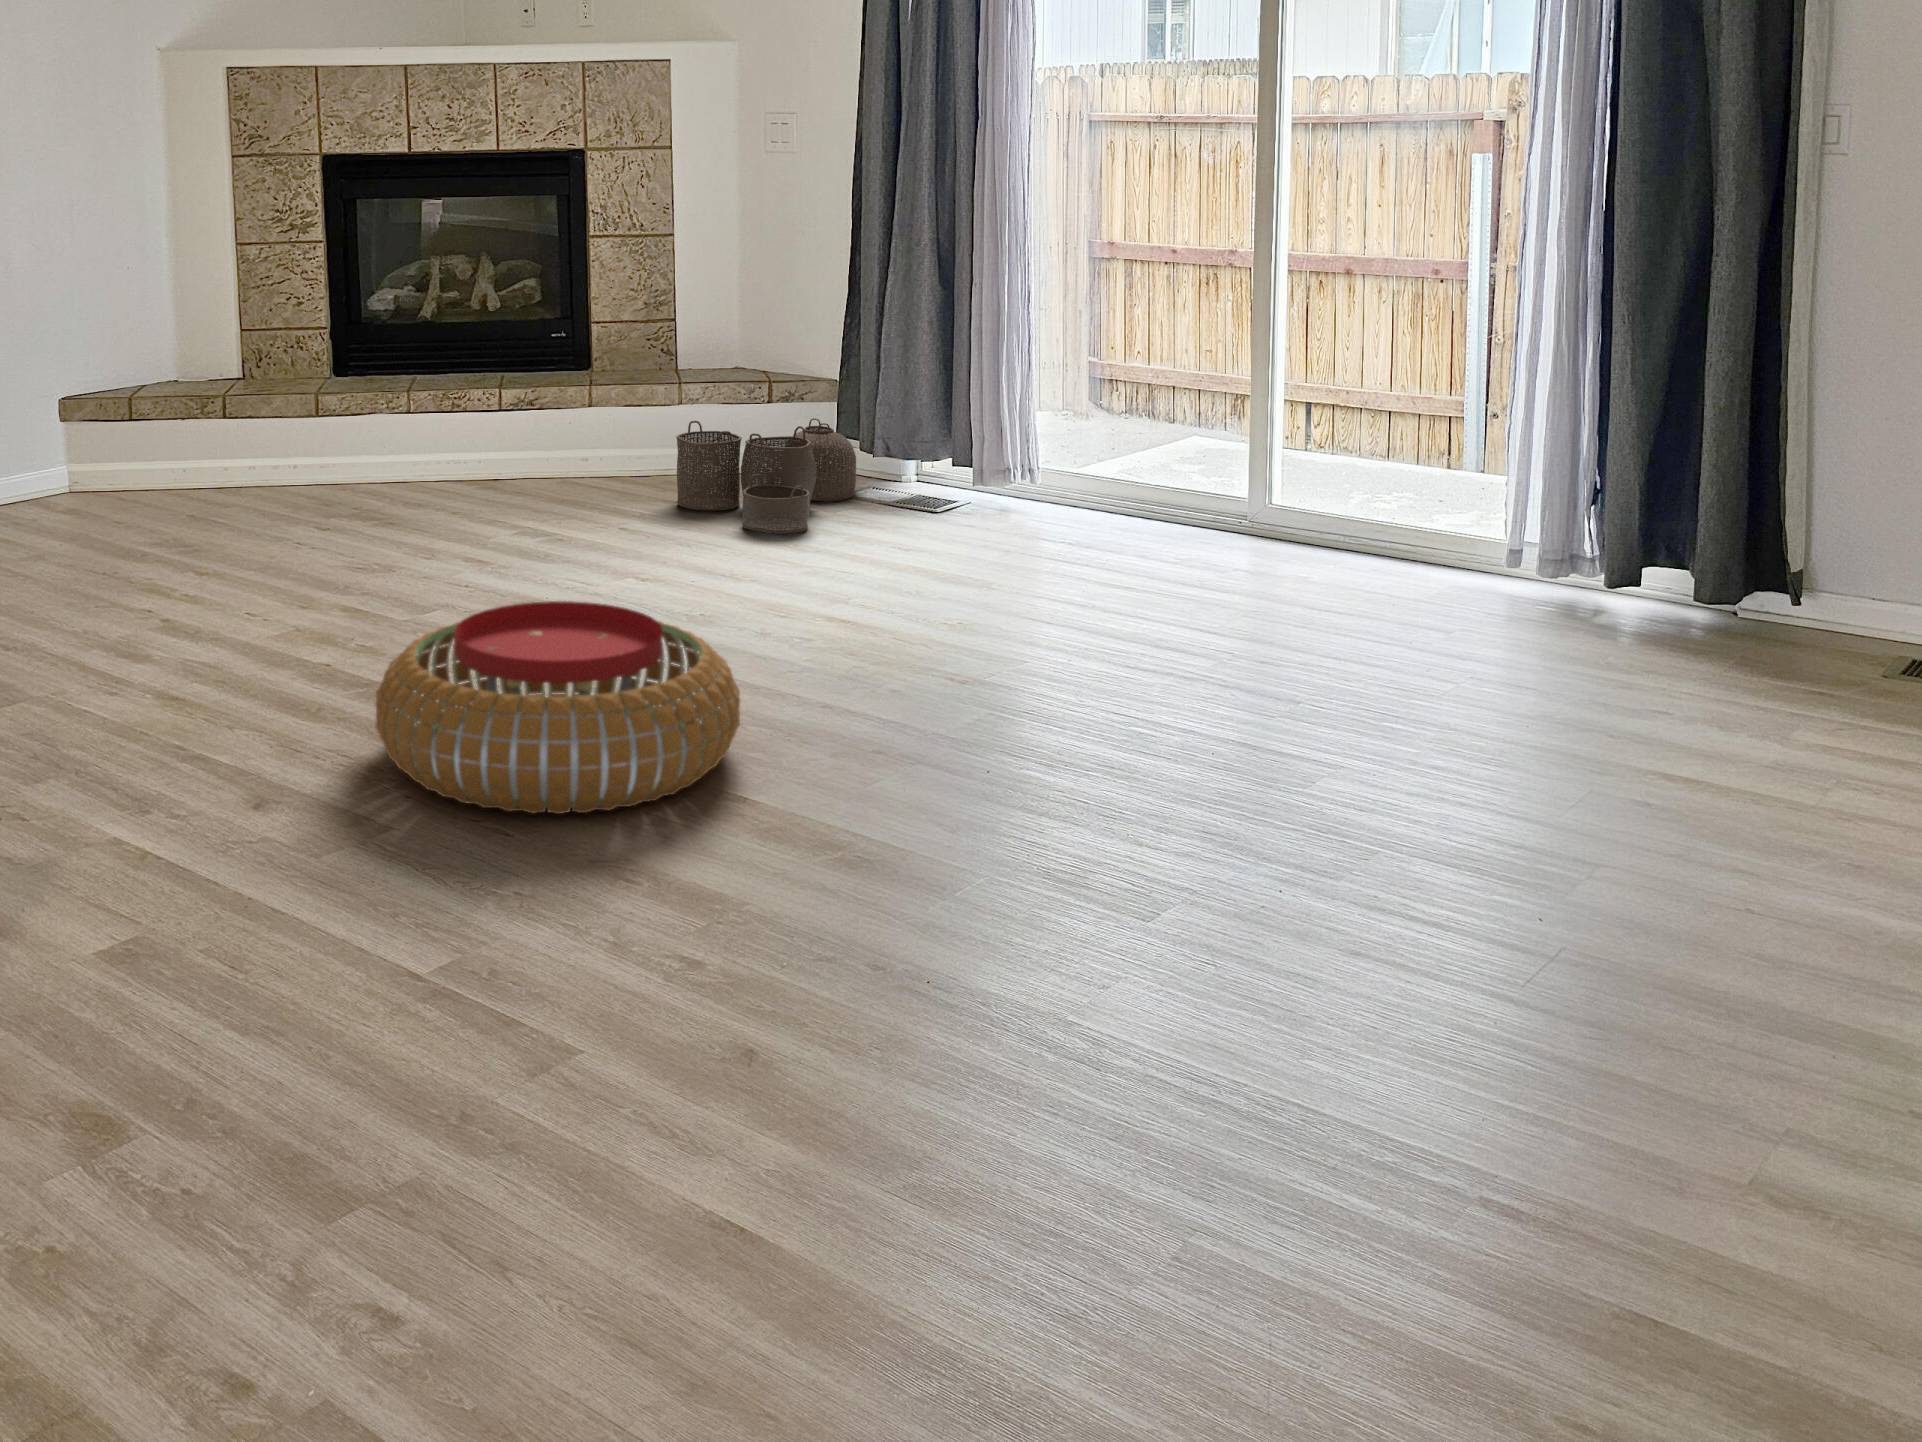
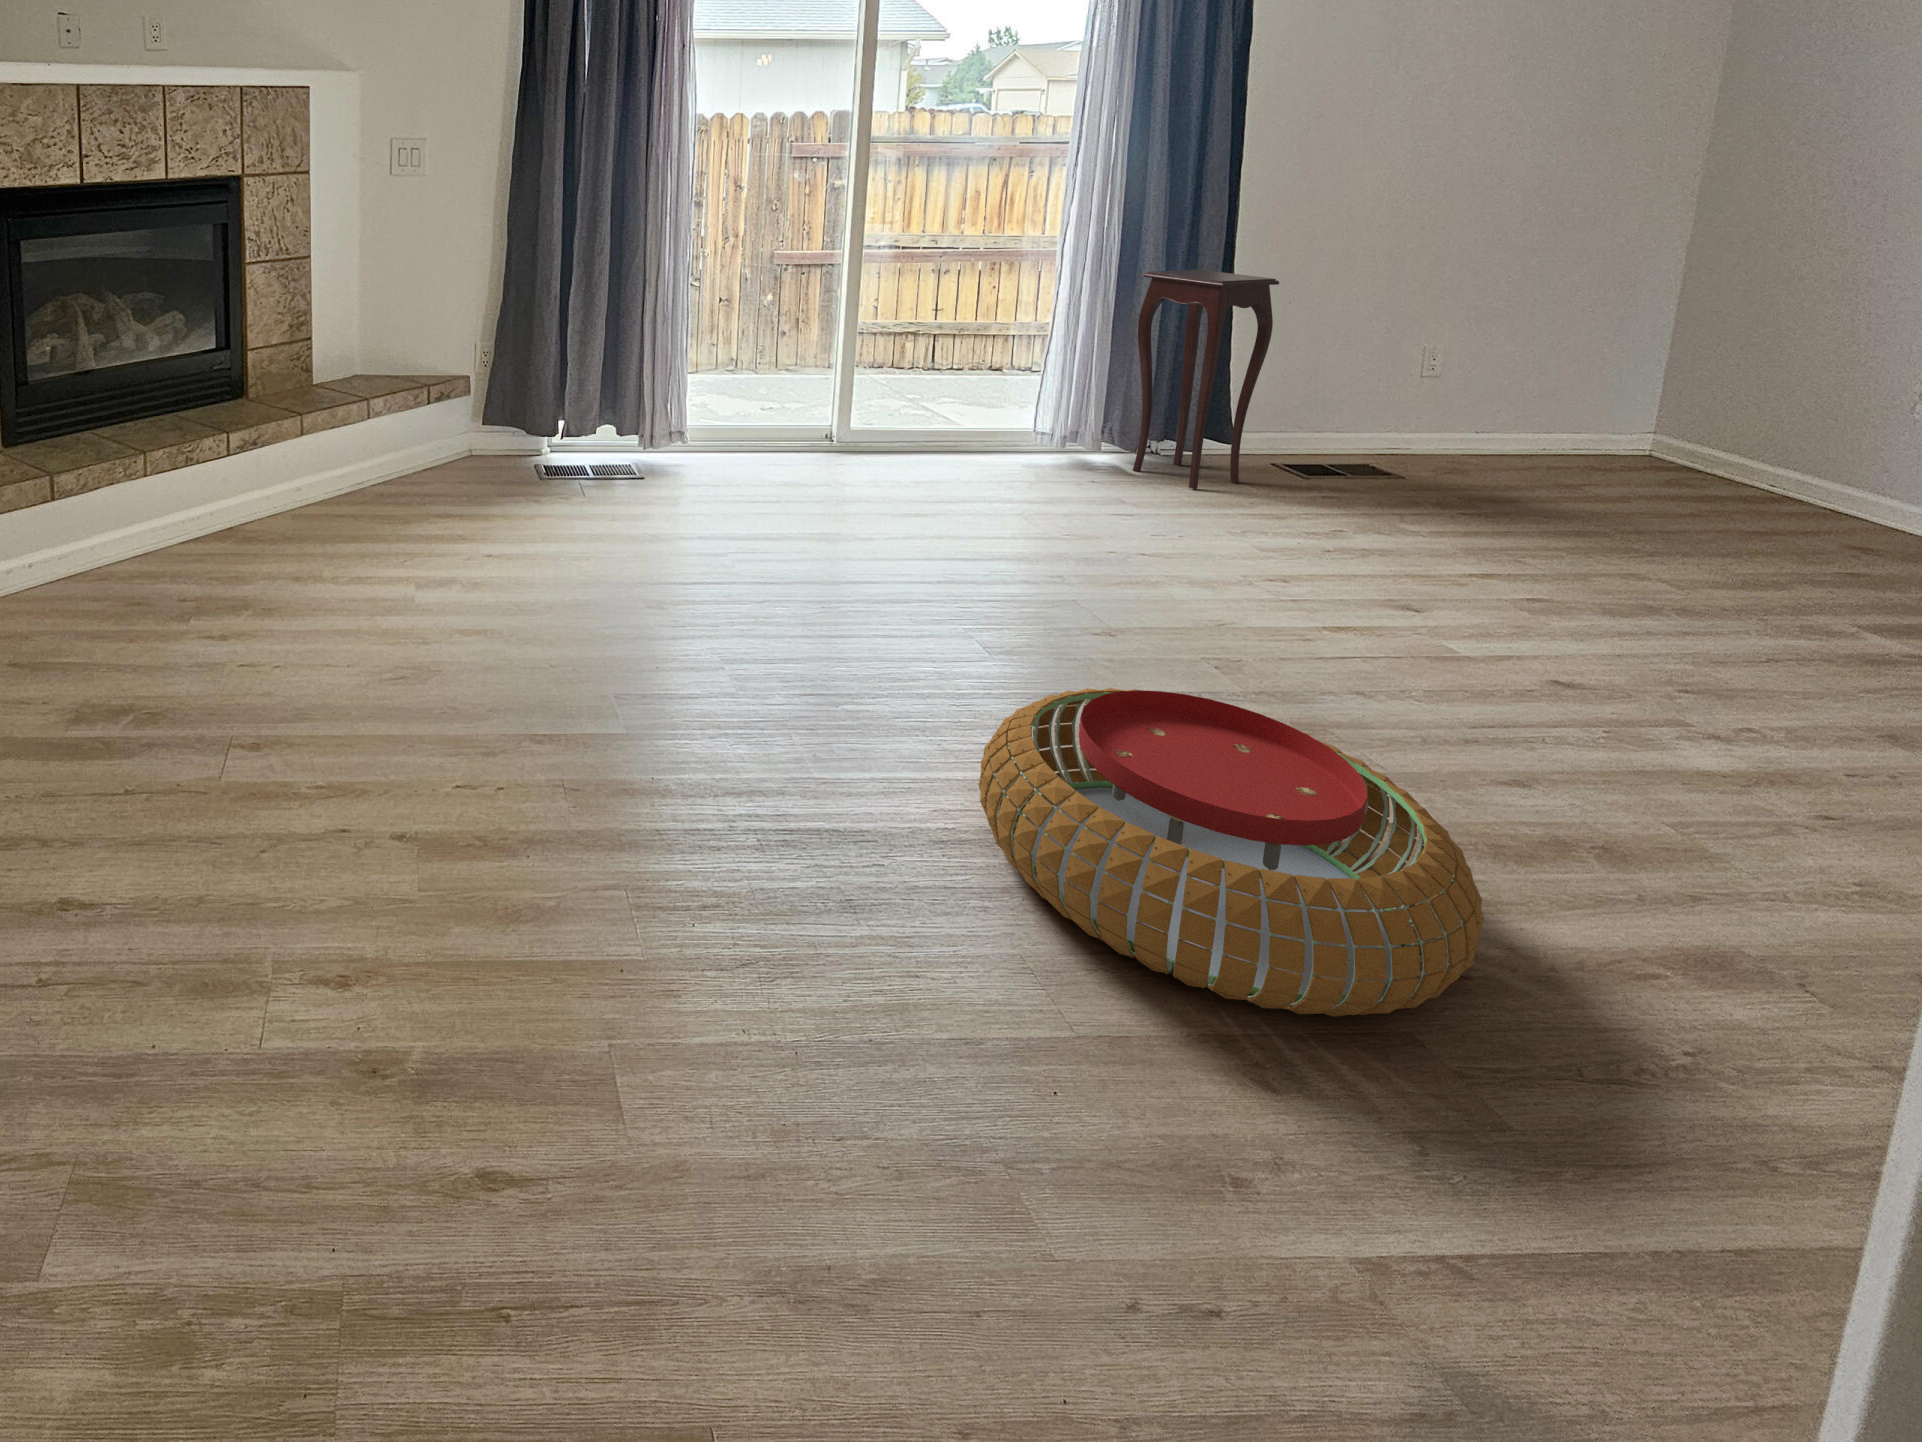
side table: none [1612,305,1790,657] -> present [1133,270,1279,489]
woven basket: present [676,418,856,534] -> none [465,411,632,528]

